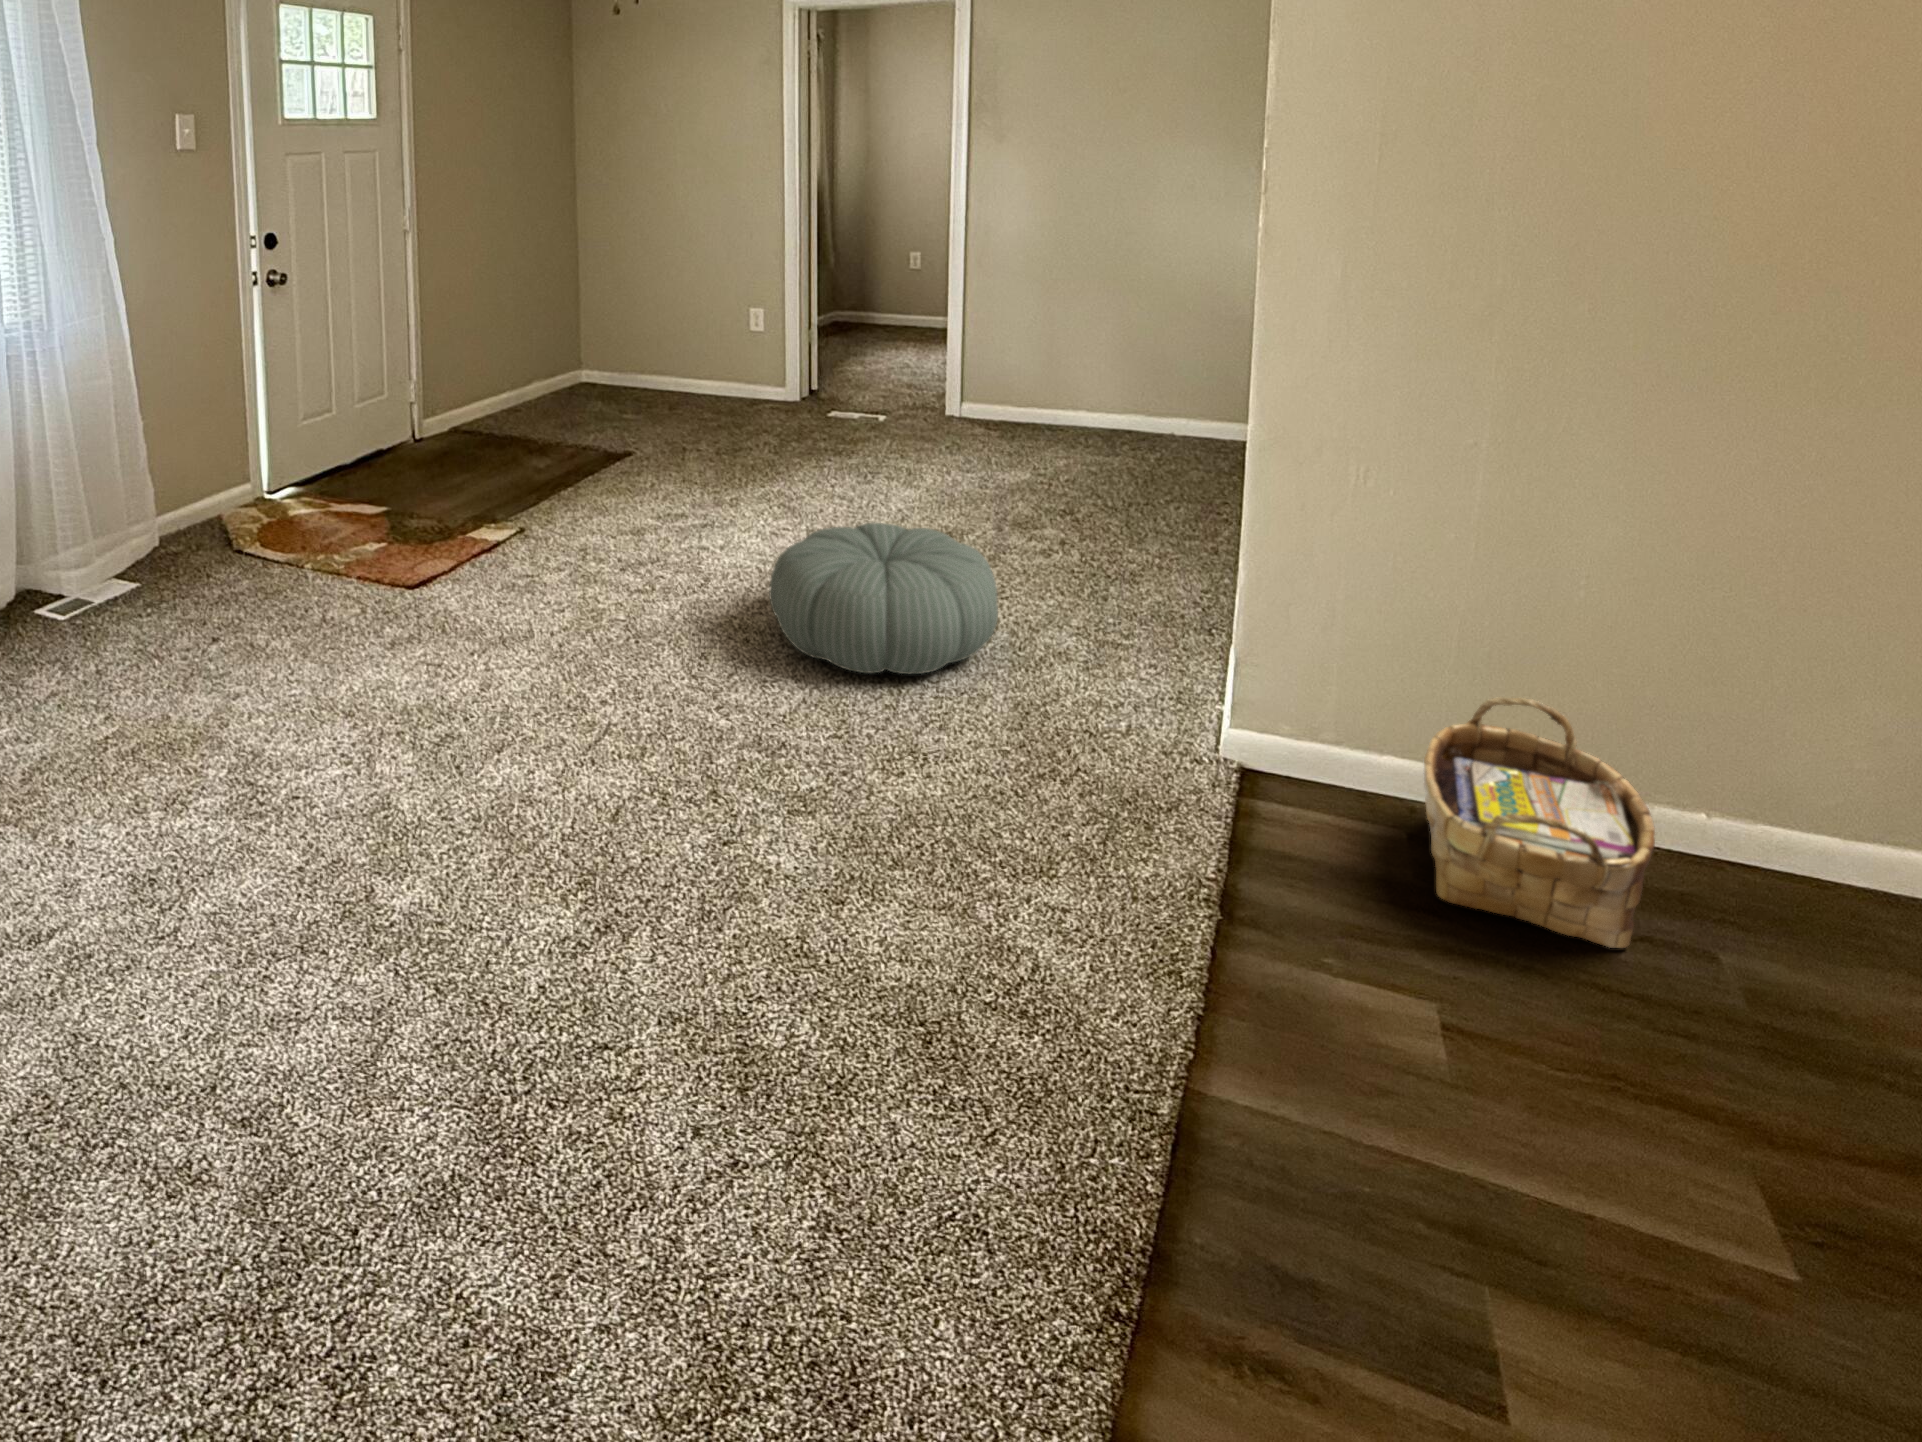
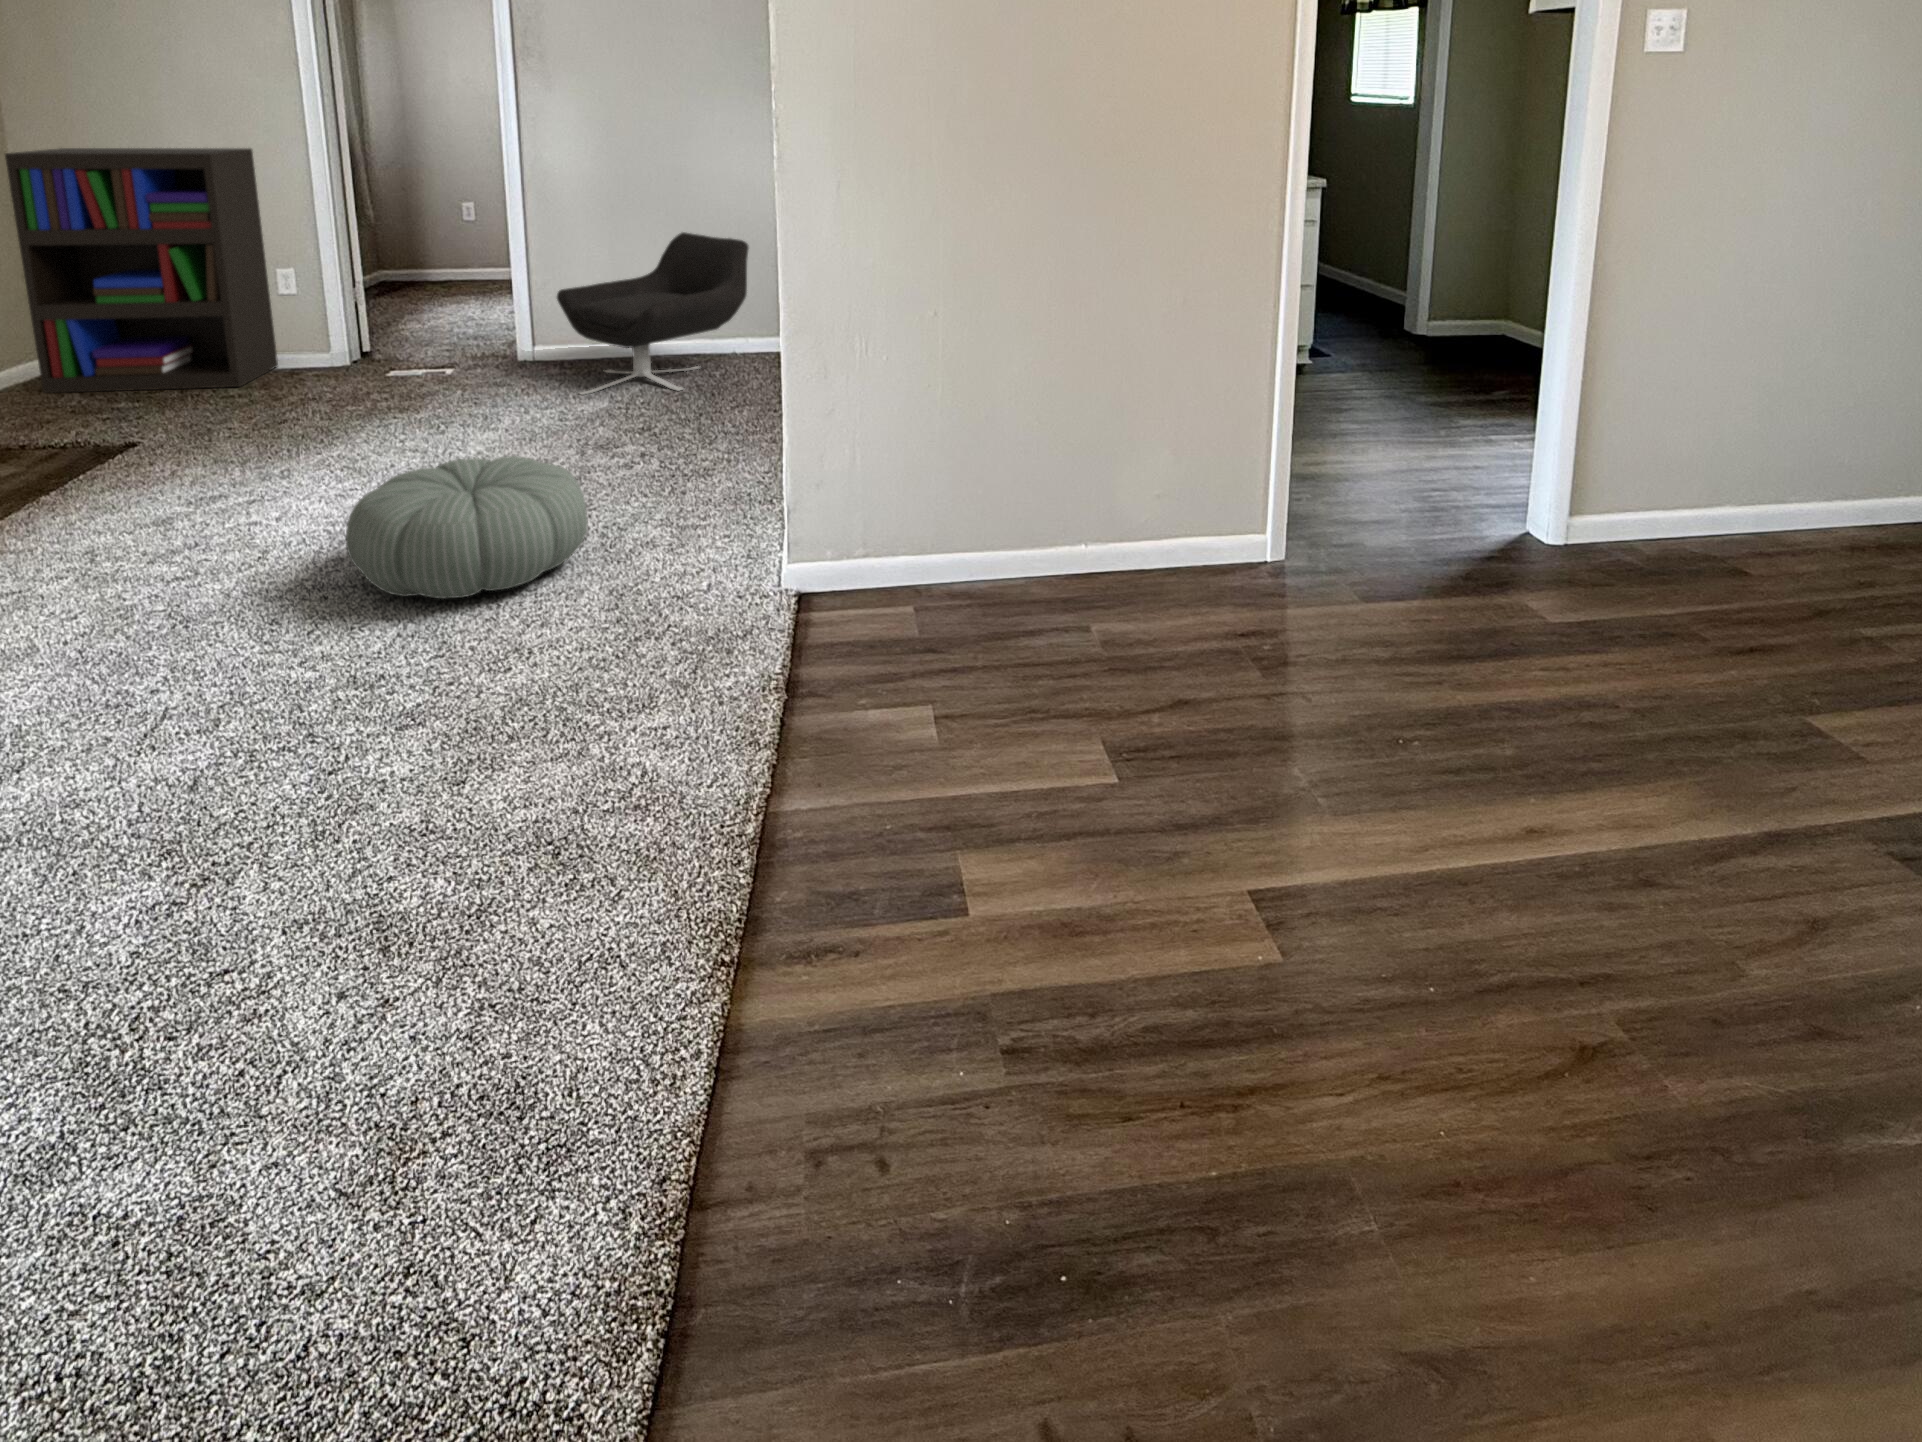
bookshelf: none [573,198,743,412] -> present [5,148,278,393]
lounge chair: none [988,294,1202,471] -> present [557,232,749,395]
woven basket: present [1424,697,1655,948] -> none [916,492,1048,641]

